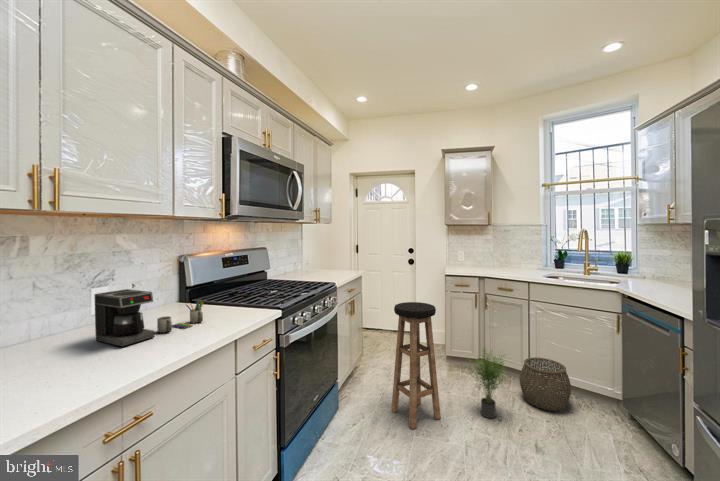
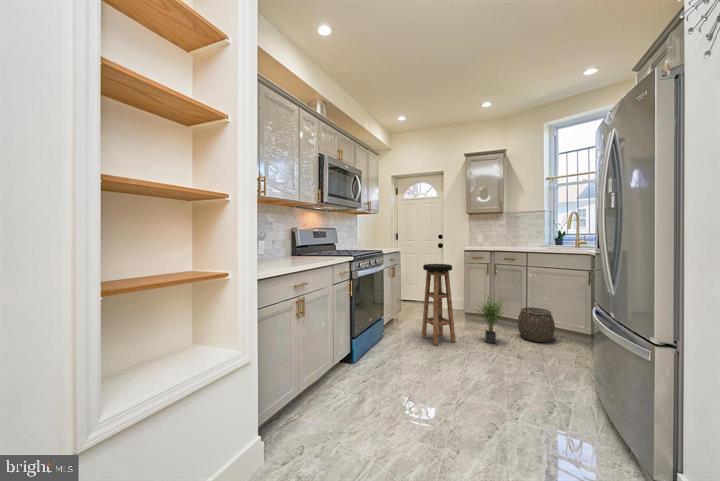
coffee maker: present [94,289,203,347] -> none [269,238,314,262]

